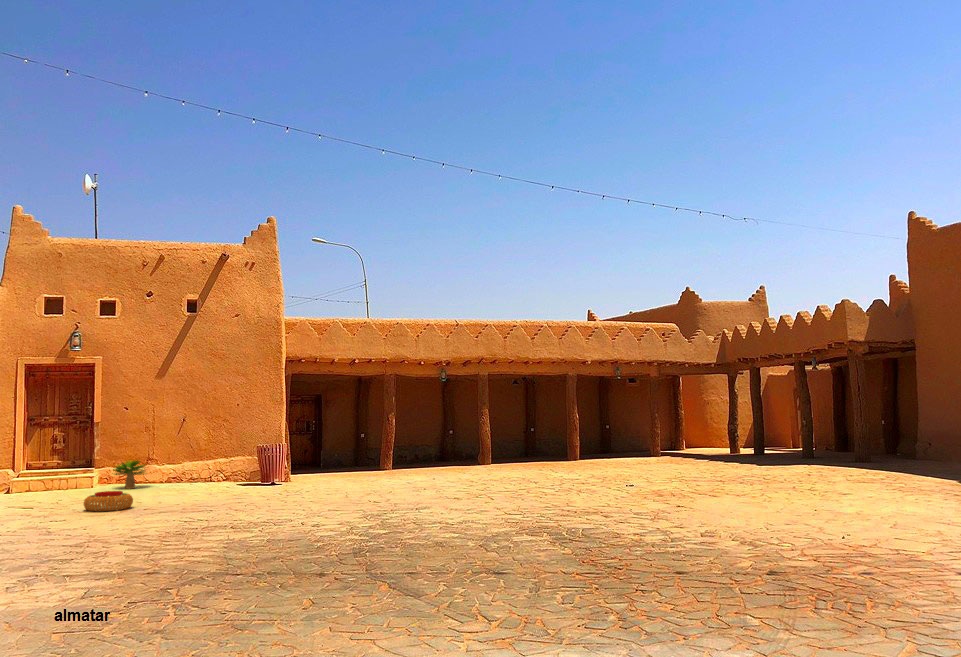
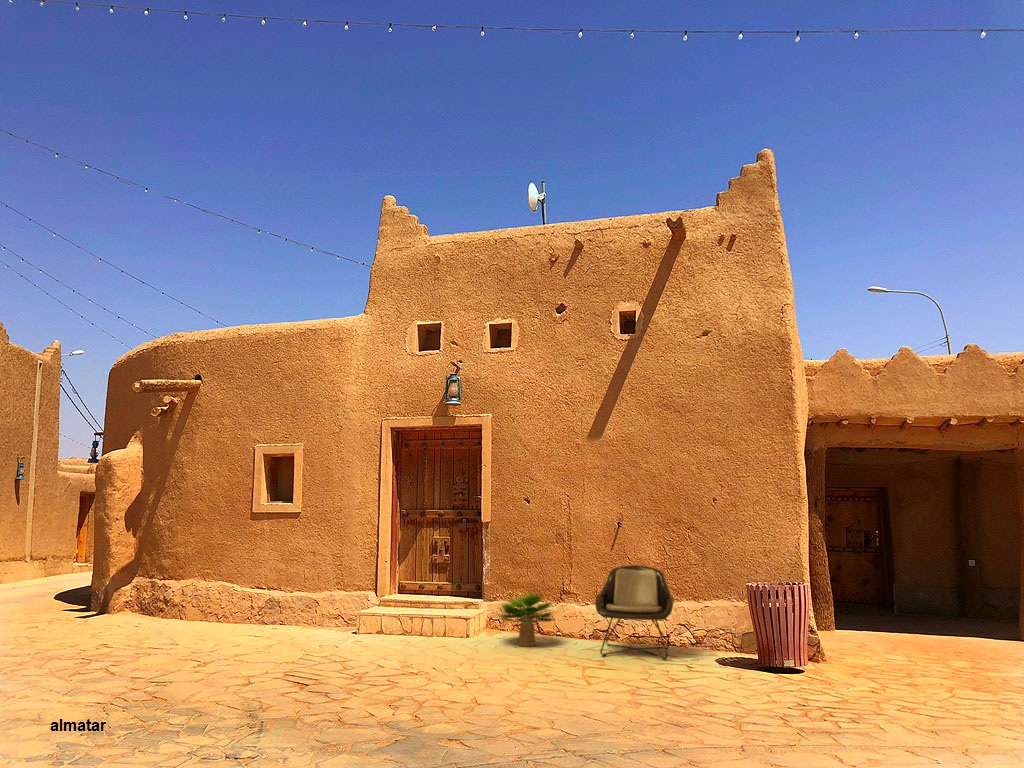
lounge chair: none [174,441,217,488] -> present [595,565,673,660]
pouf: present [84,491,133,511] -> none [354,680,455,737]

